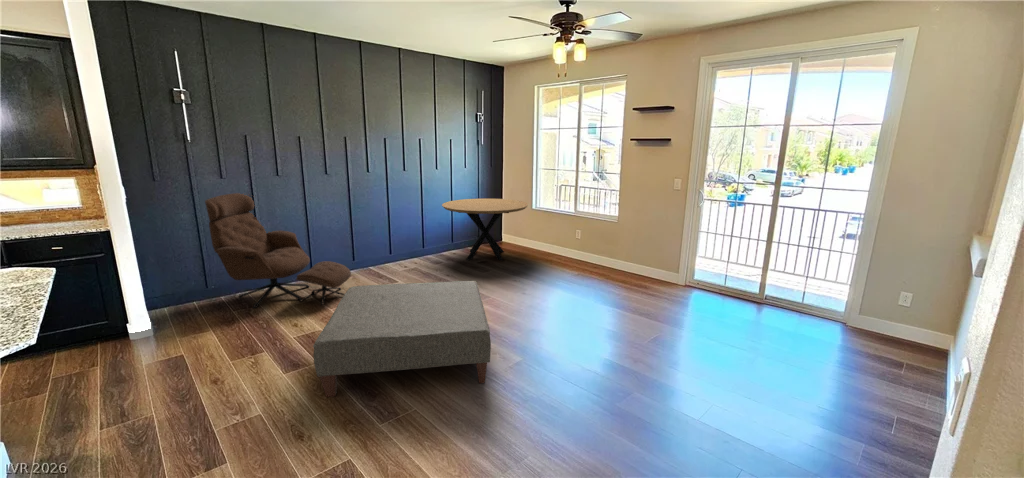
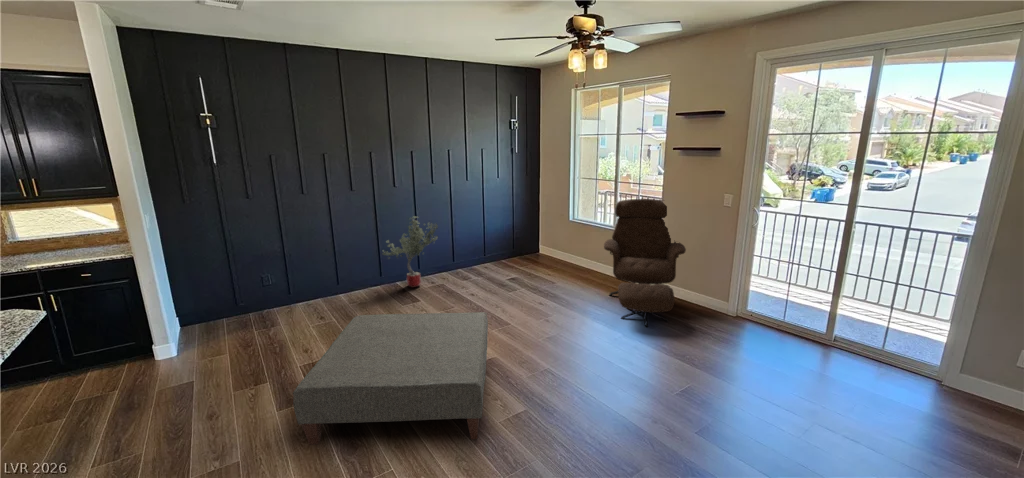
lounge chair: present [205,193,351,308] -> present [604,199,686,327]
dining table: present [442,198,528,261] -> none [471,209,562,278]
potted tree: none [357,200,413,271] -> present [383,216,438,288]

